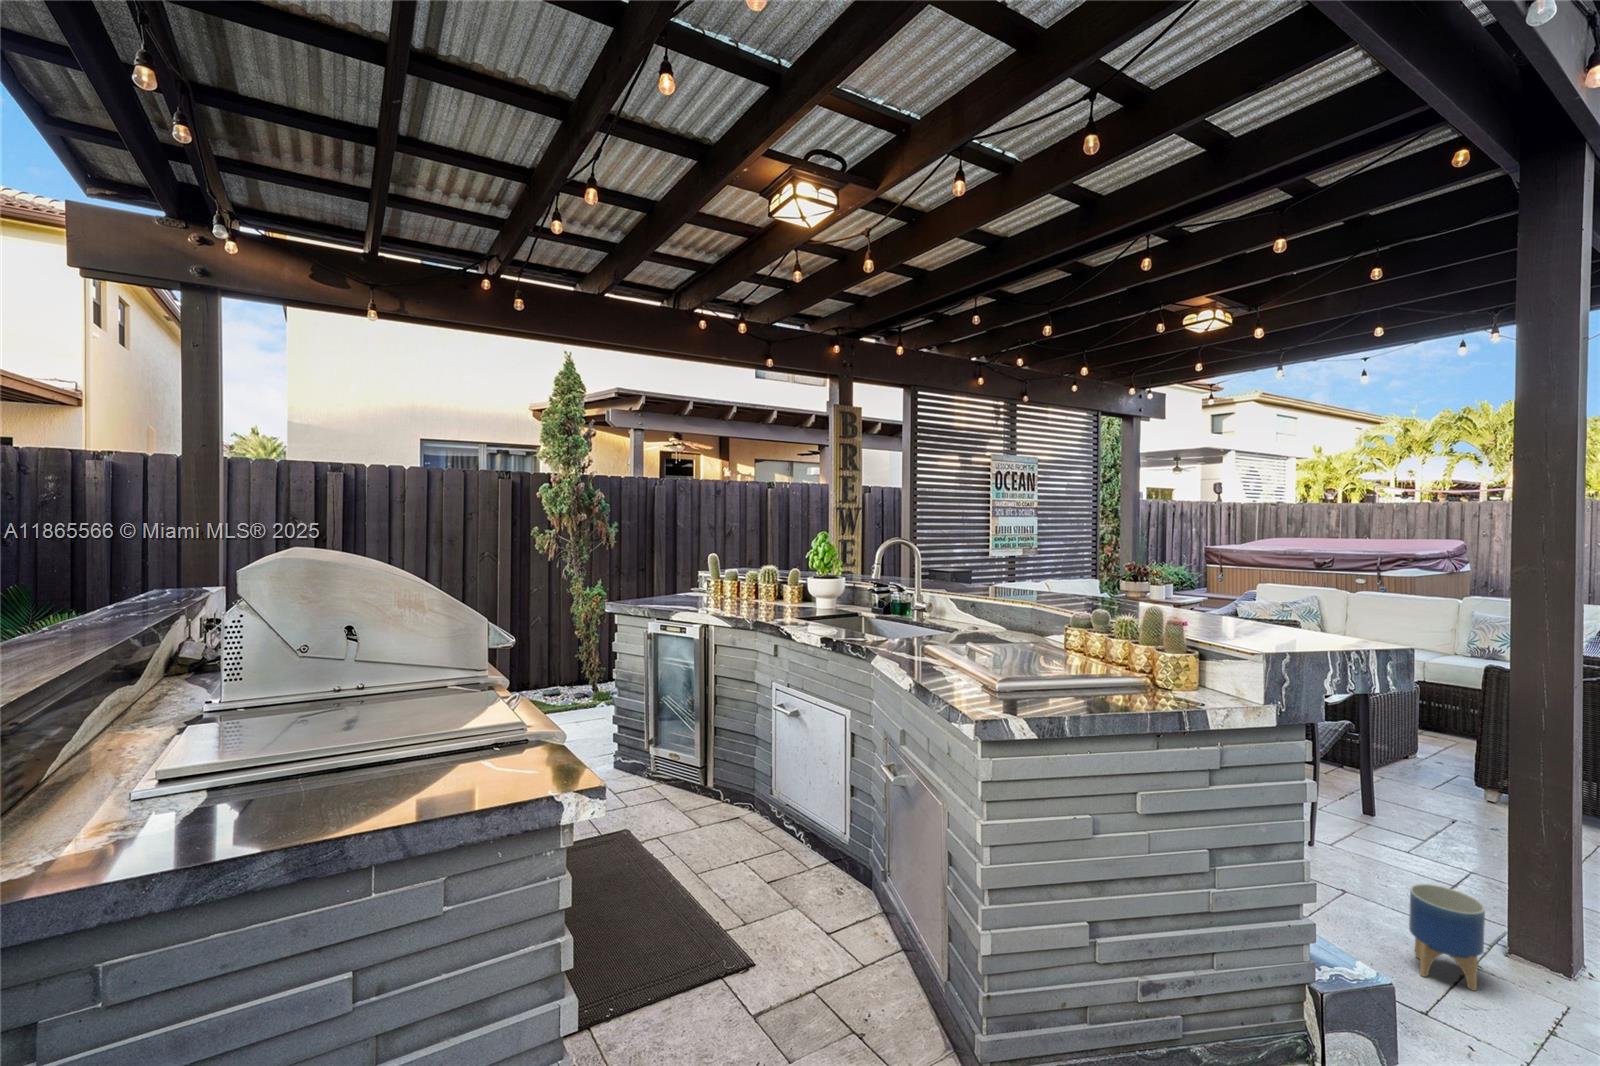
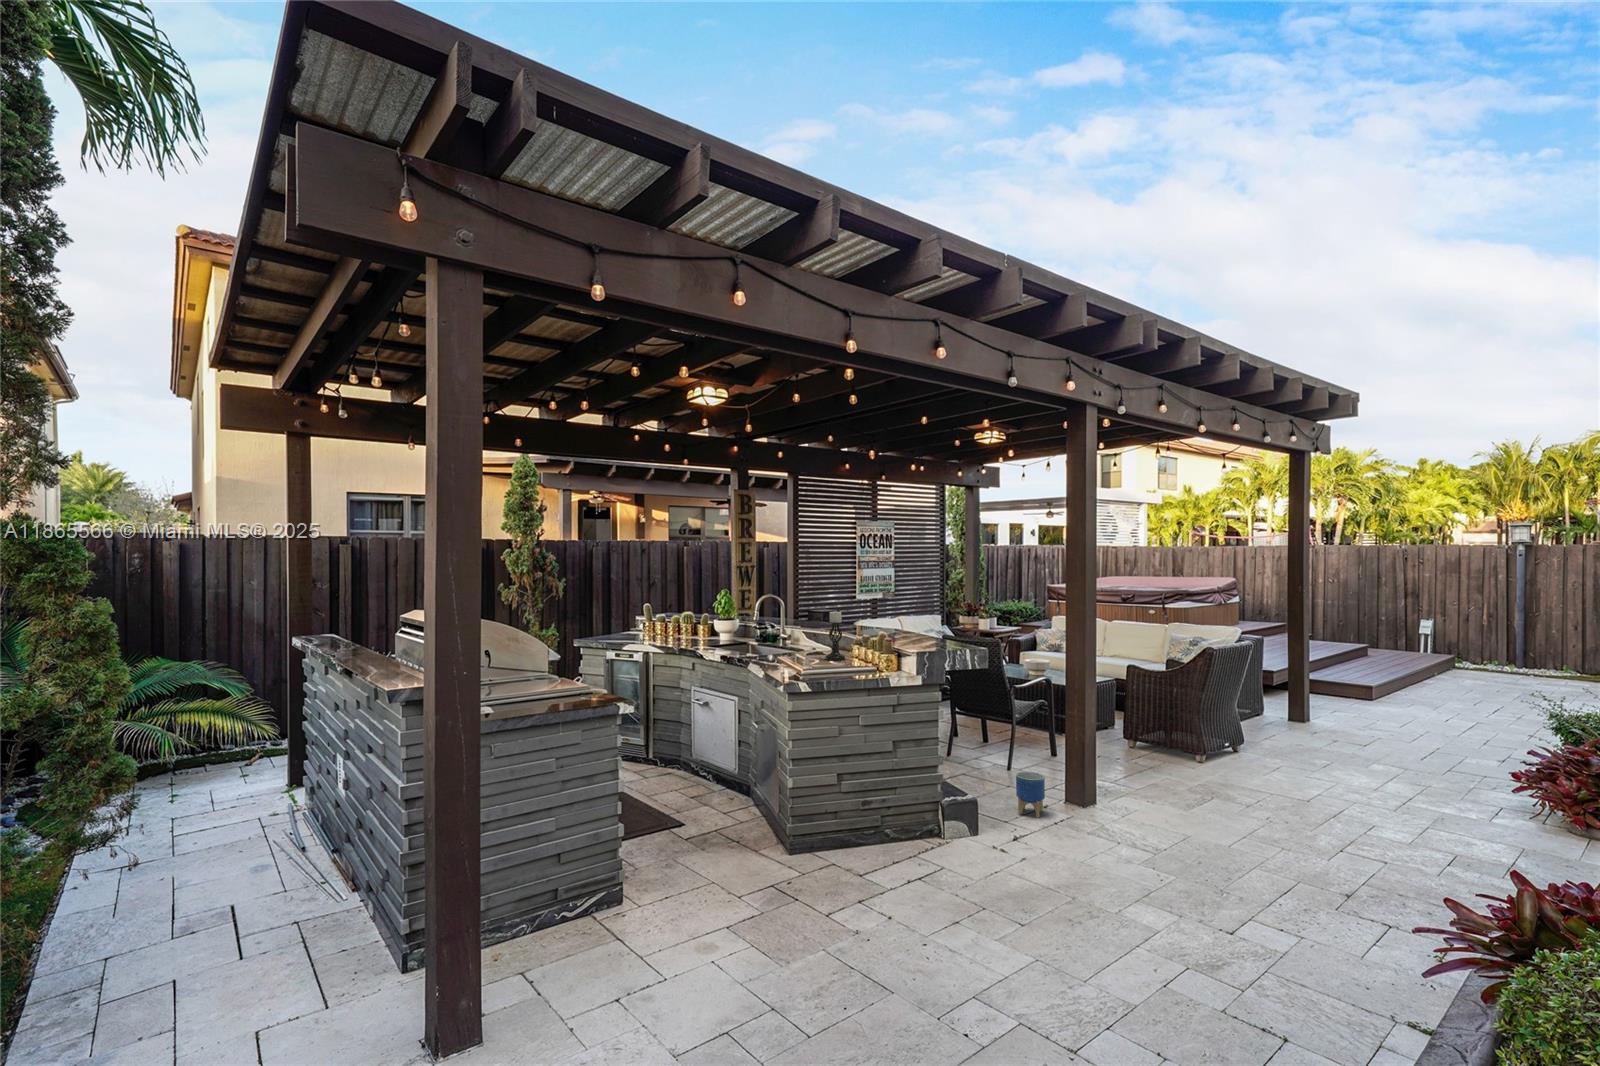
candle holder: none [1016,560,1058,656] -> present [825,610,846,661]

